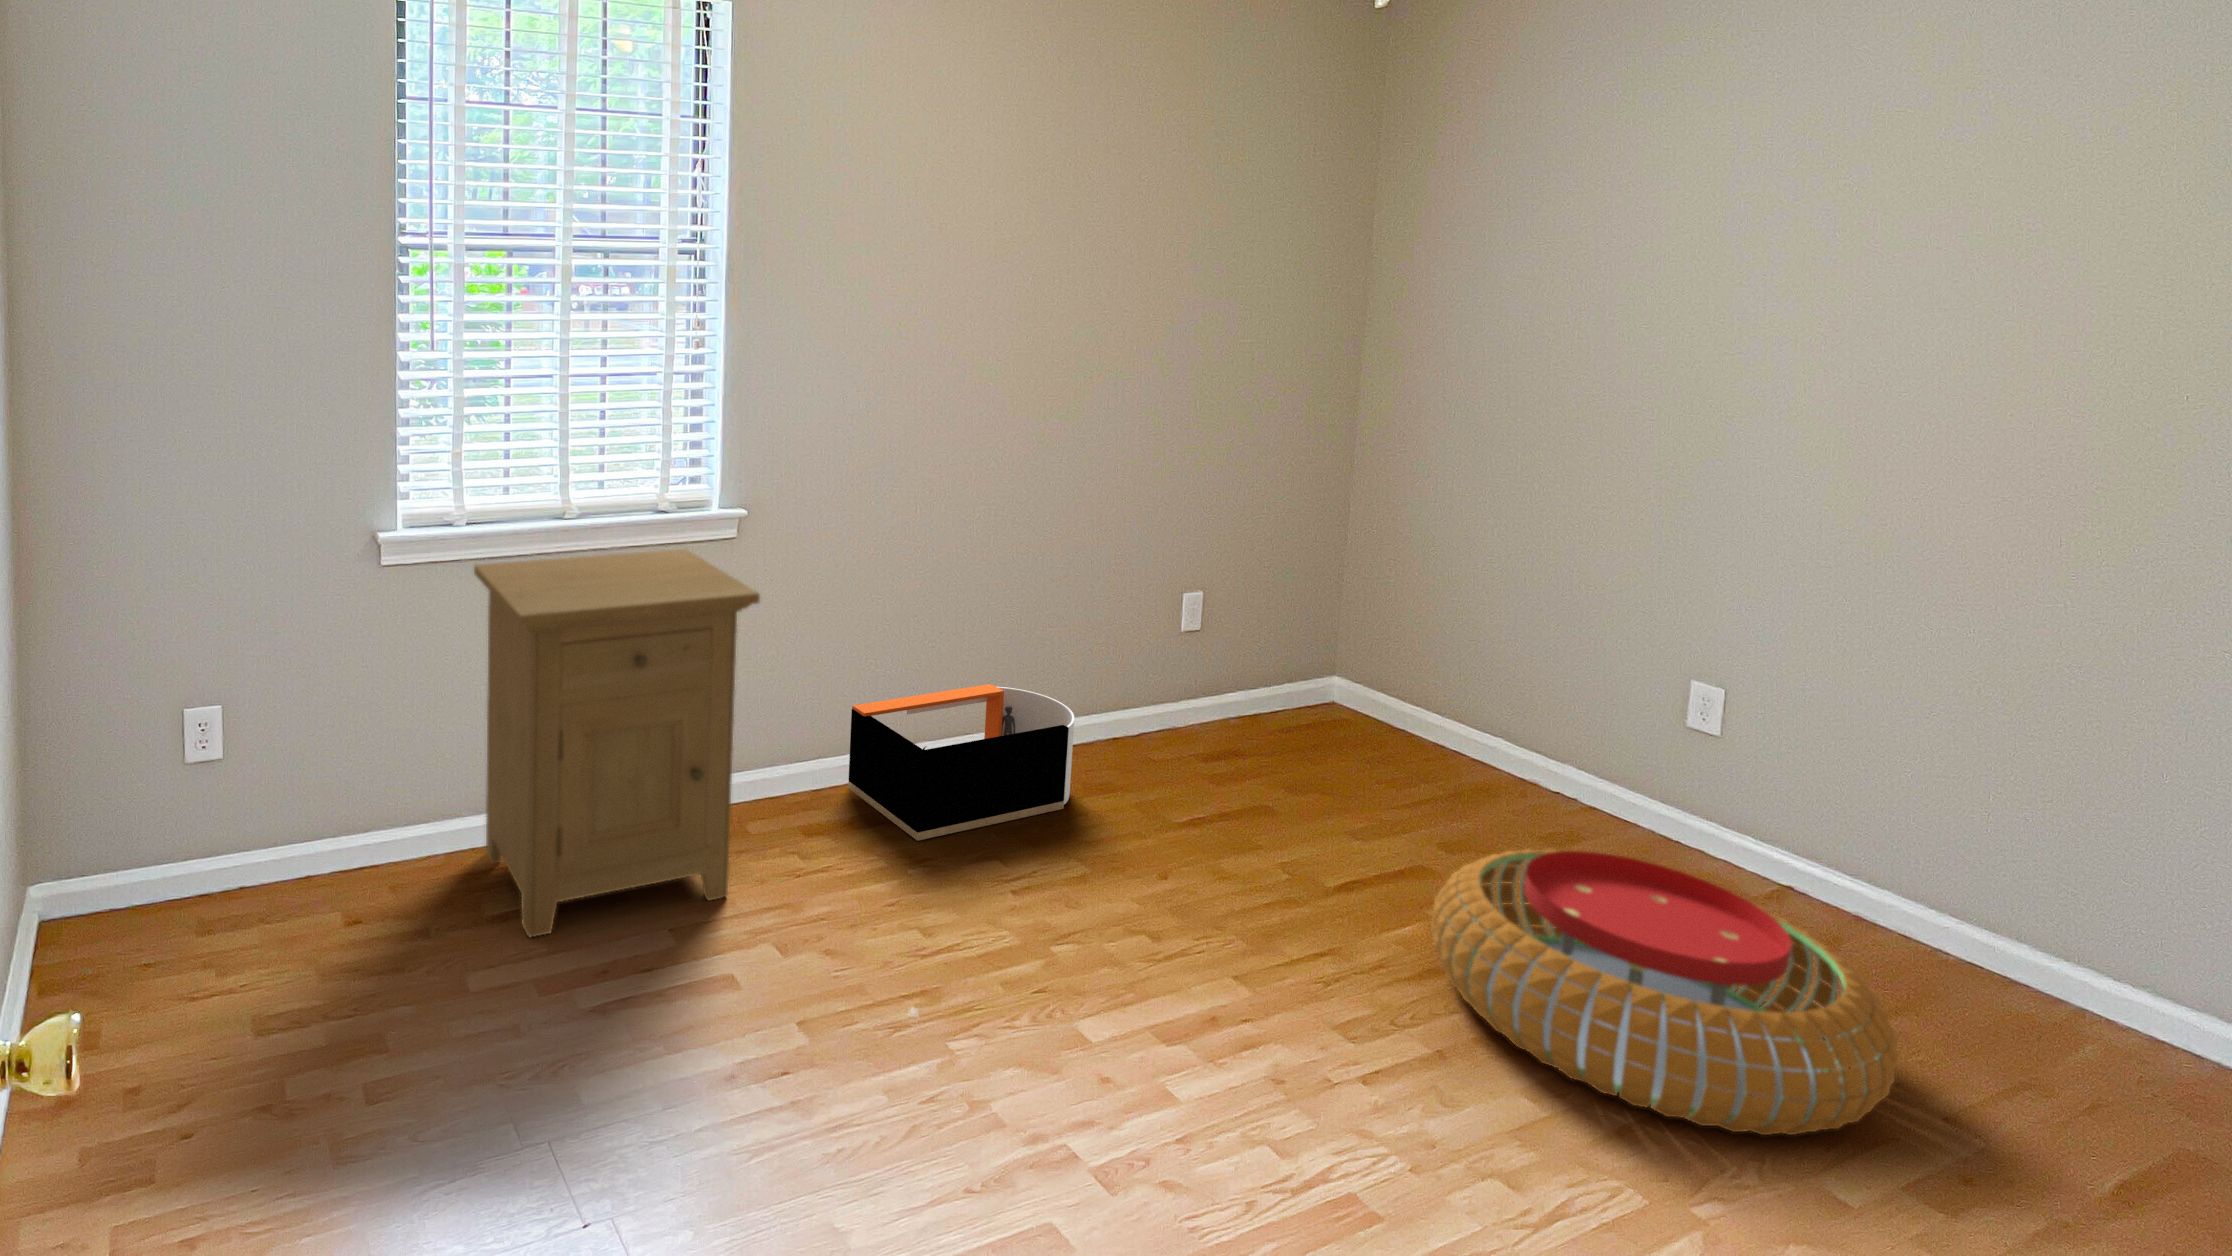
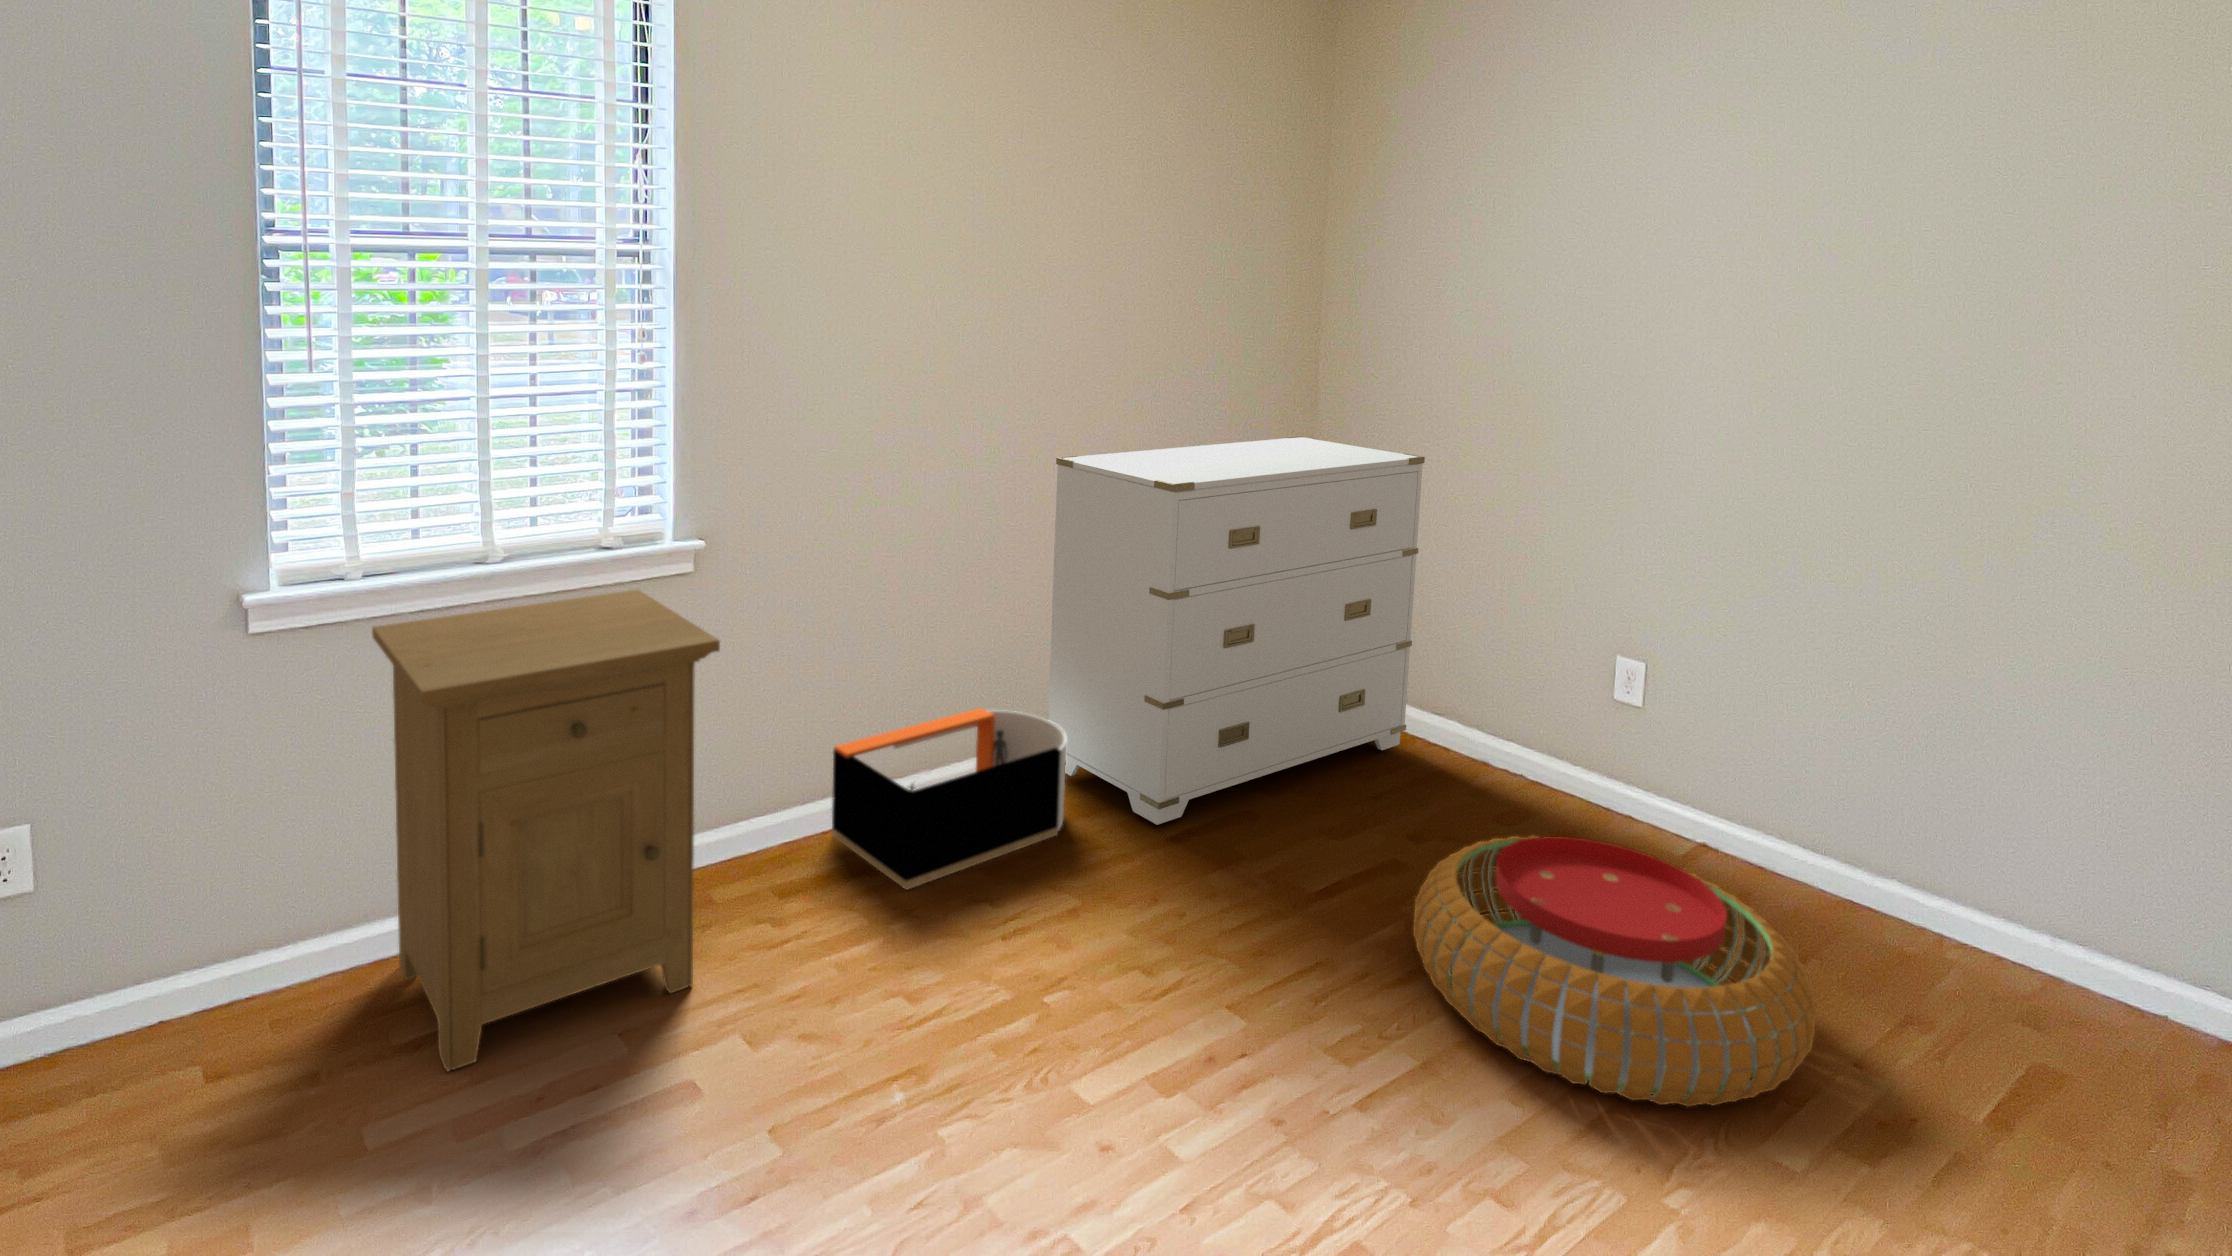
dresser: none [1053,440,1467,809] -> present [1048,436,1425,825]

